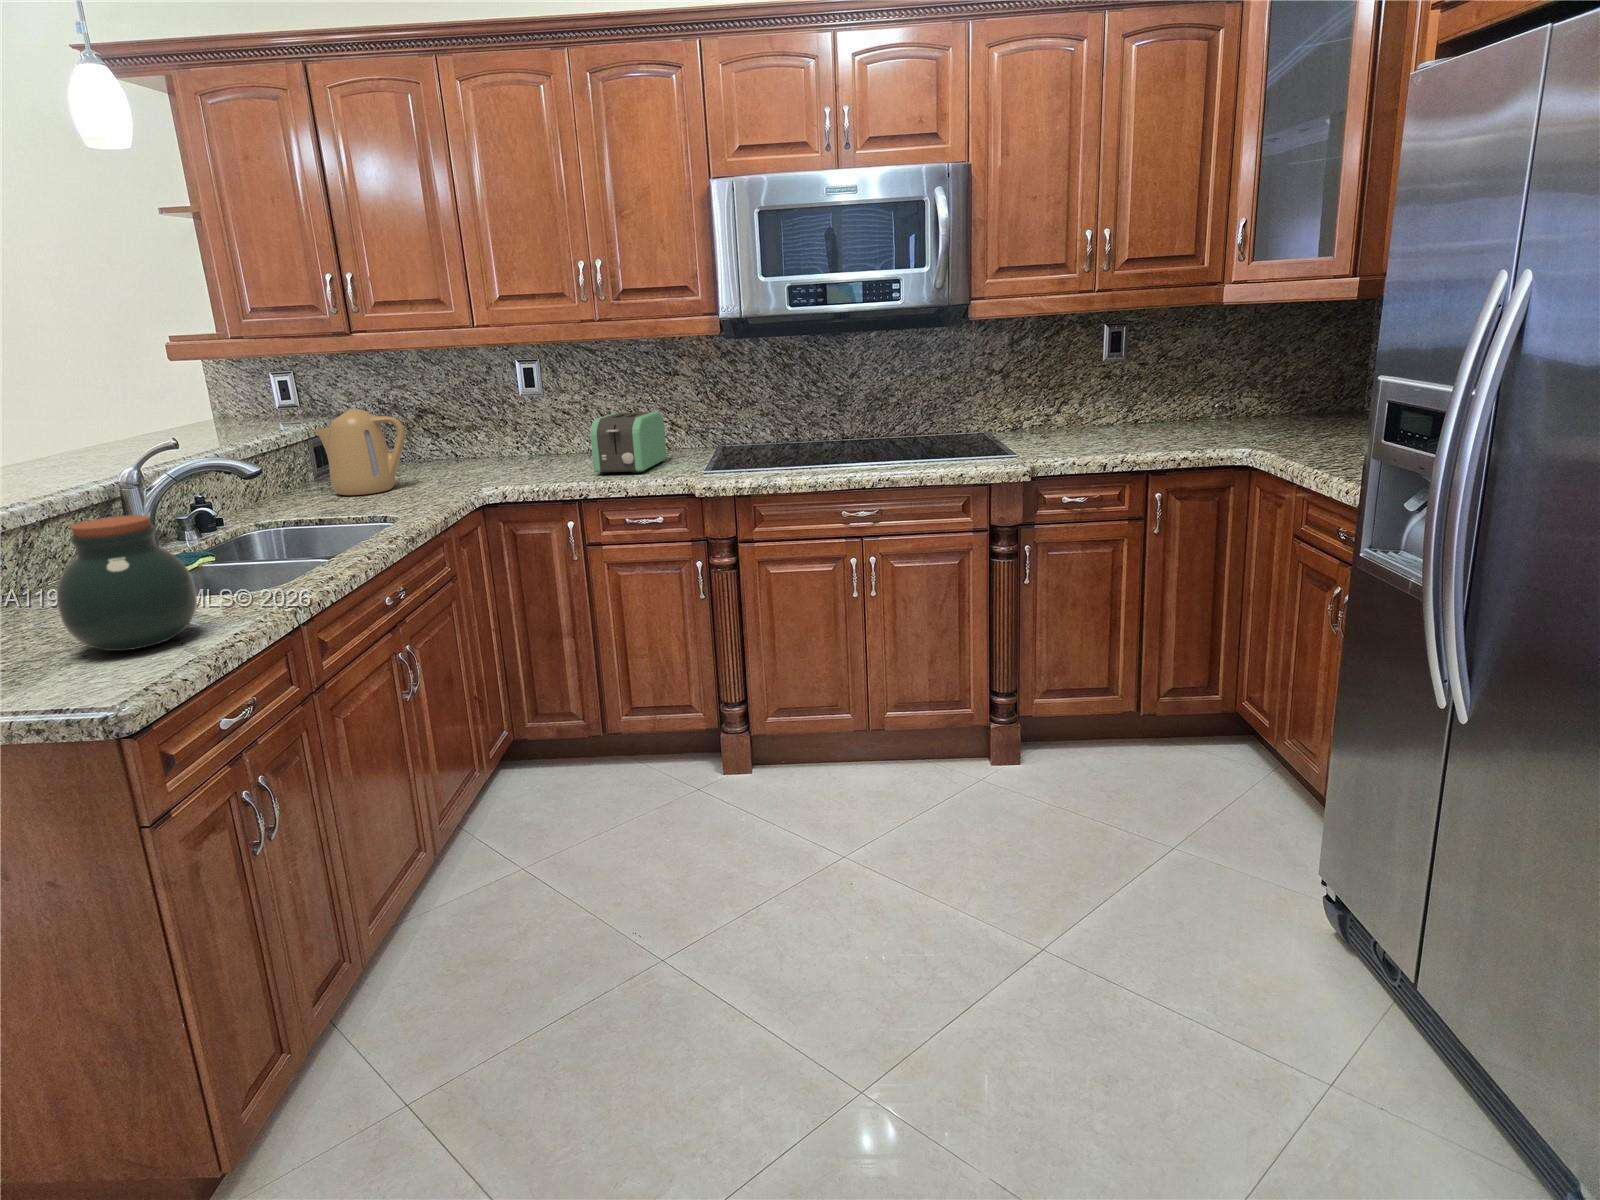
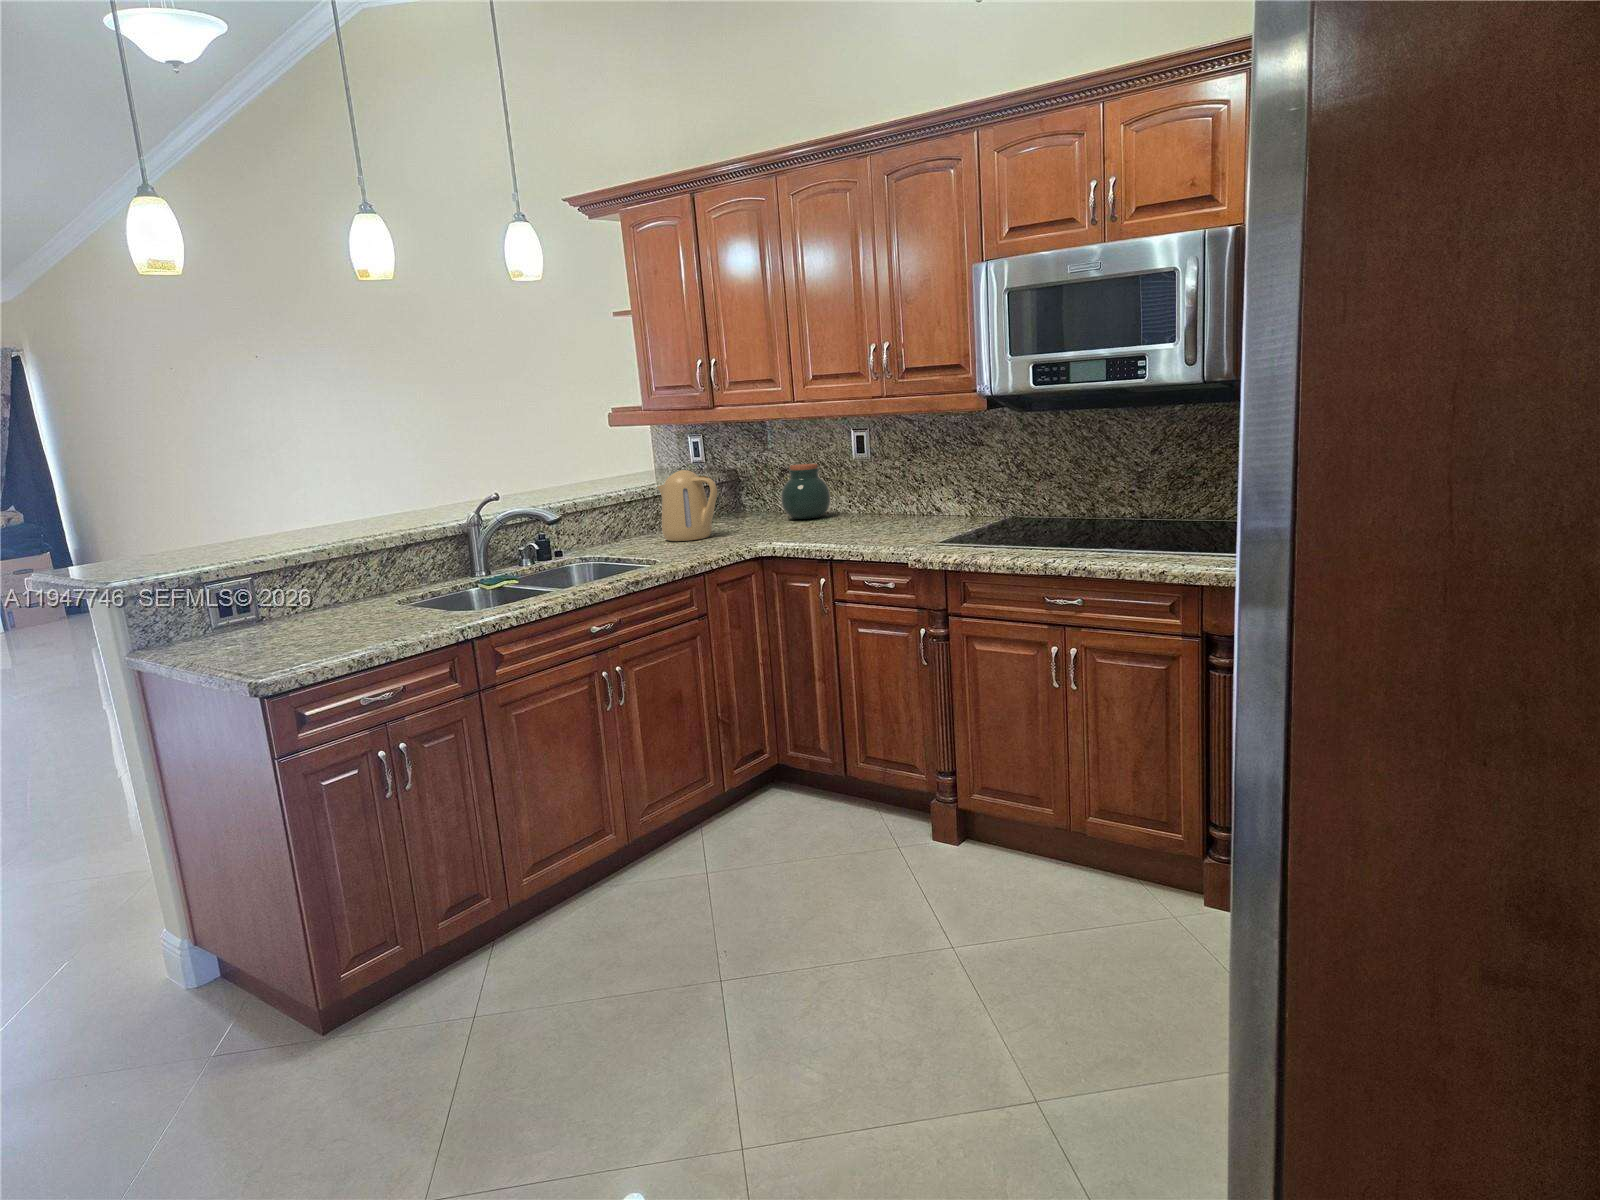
toaster: present [590,412,667,474] -> none [848,482,938,541]
jar: present [57,515,197,651] -> present [781,464,830,519]

